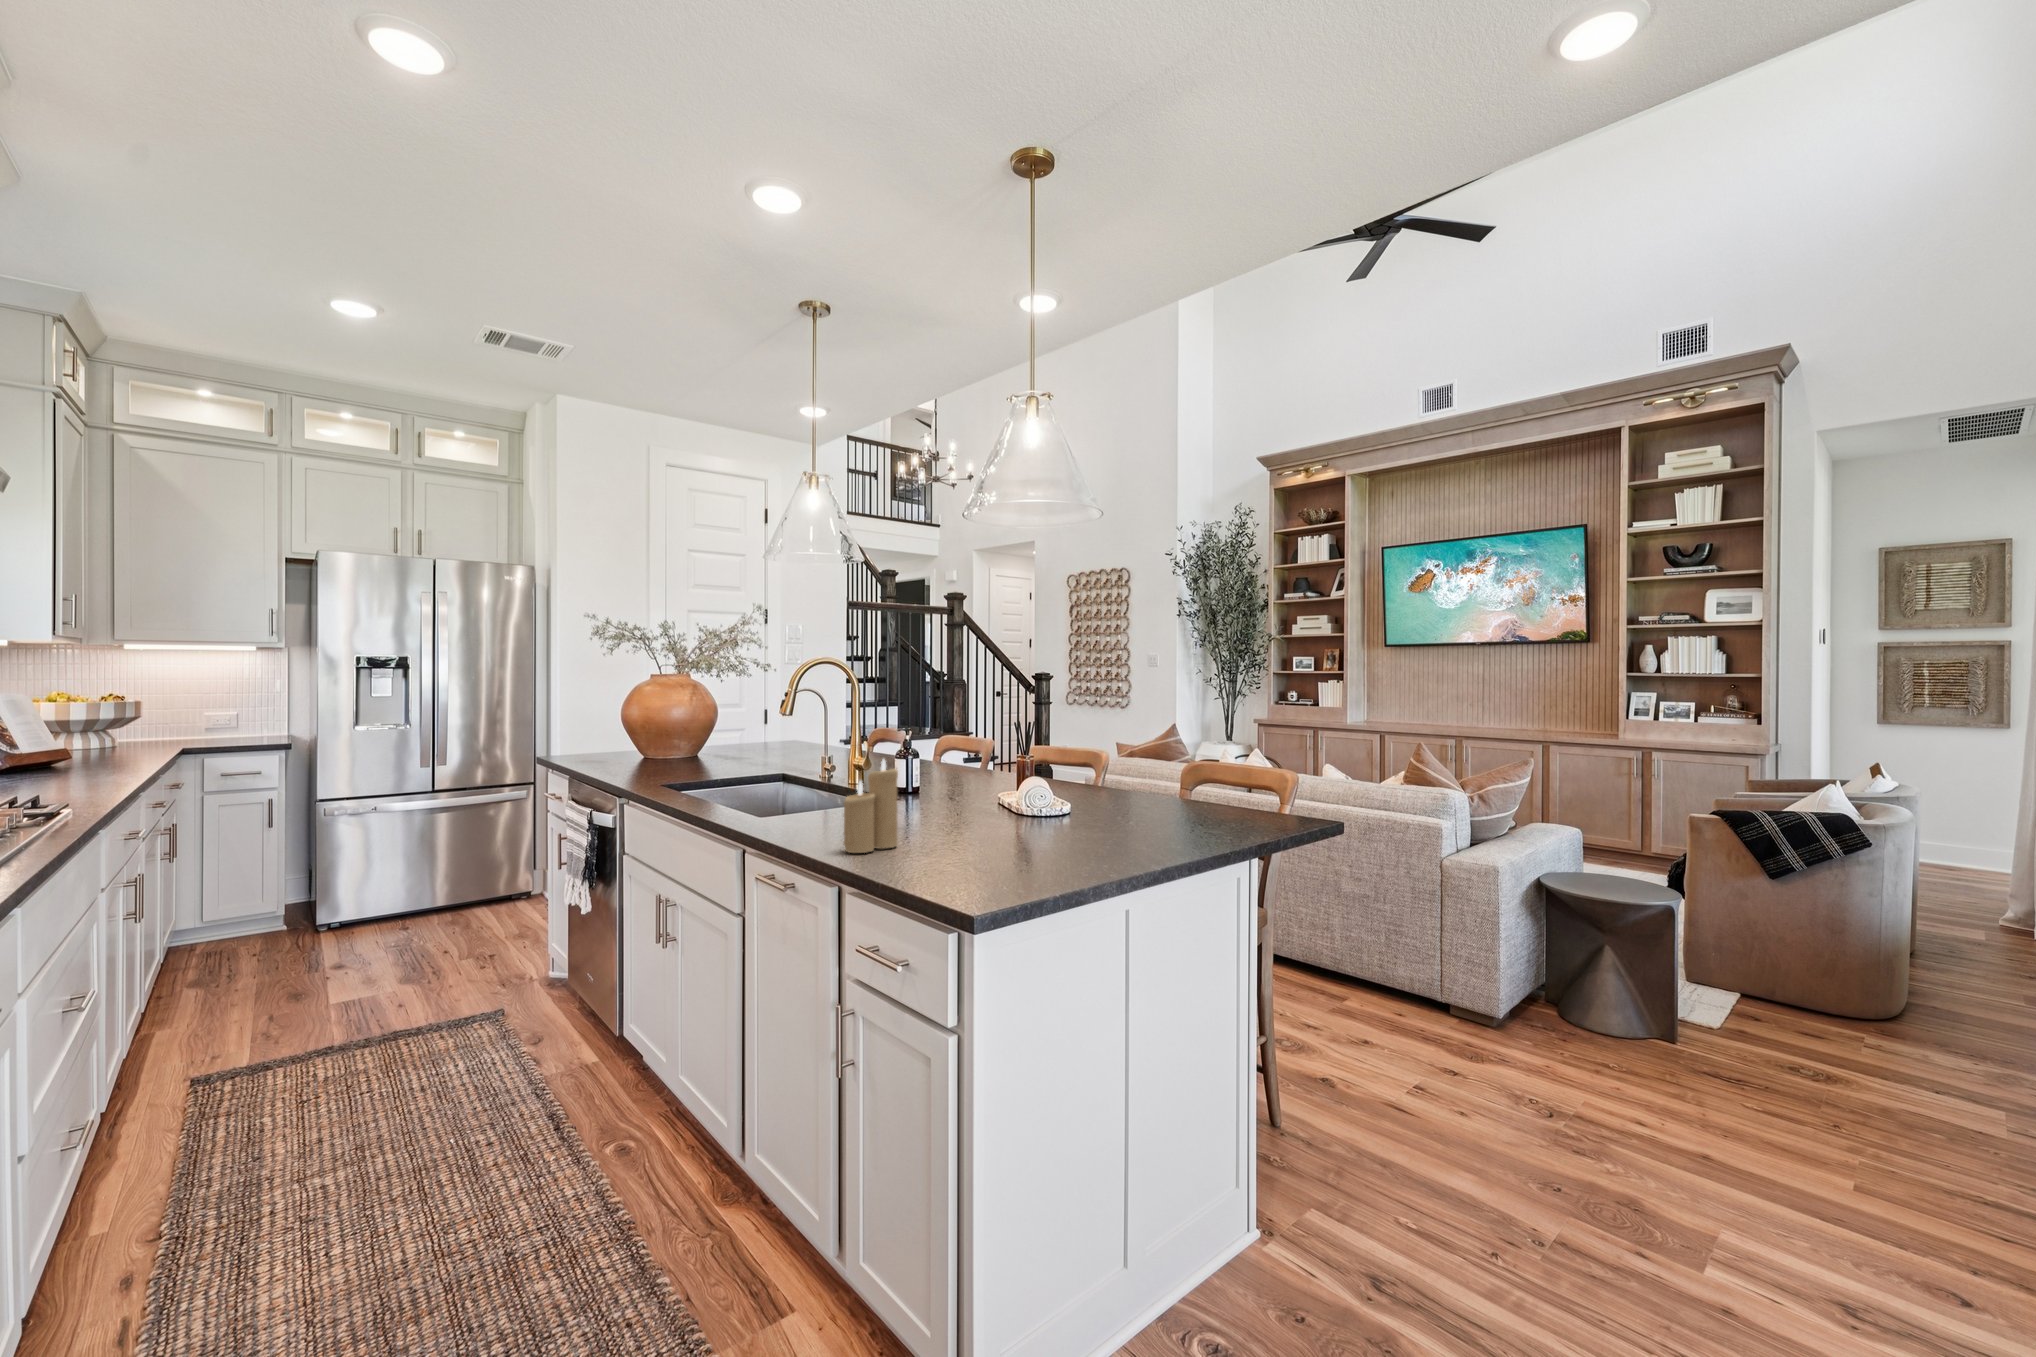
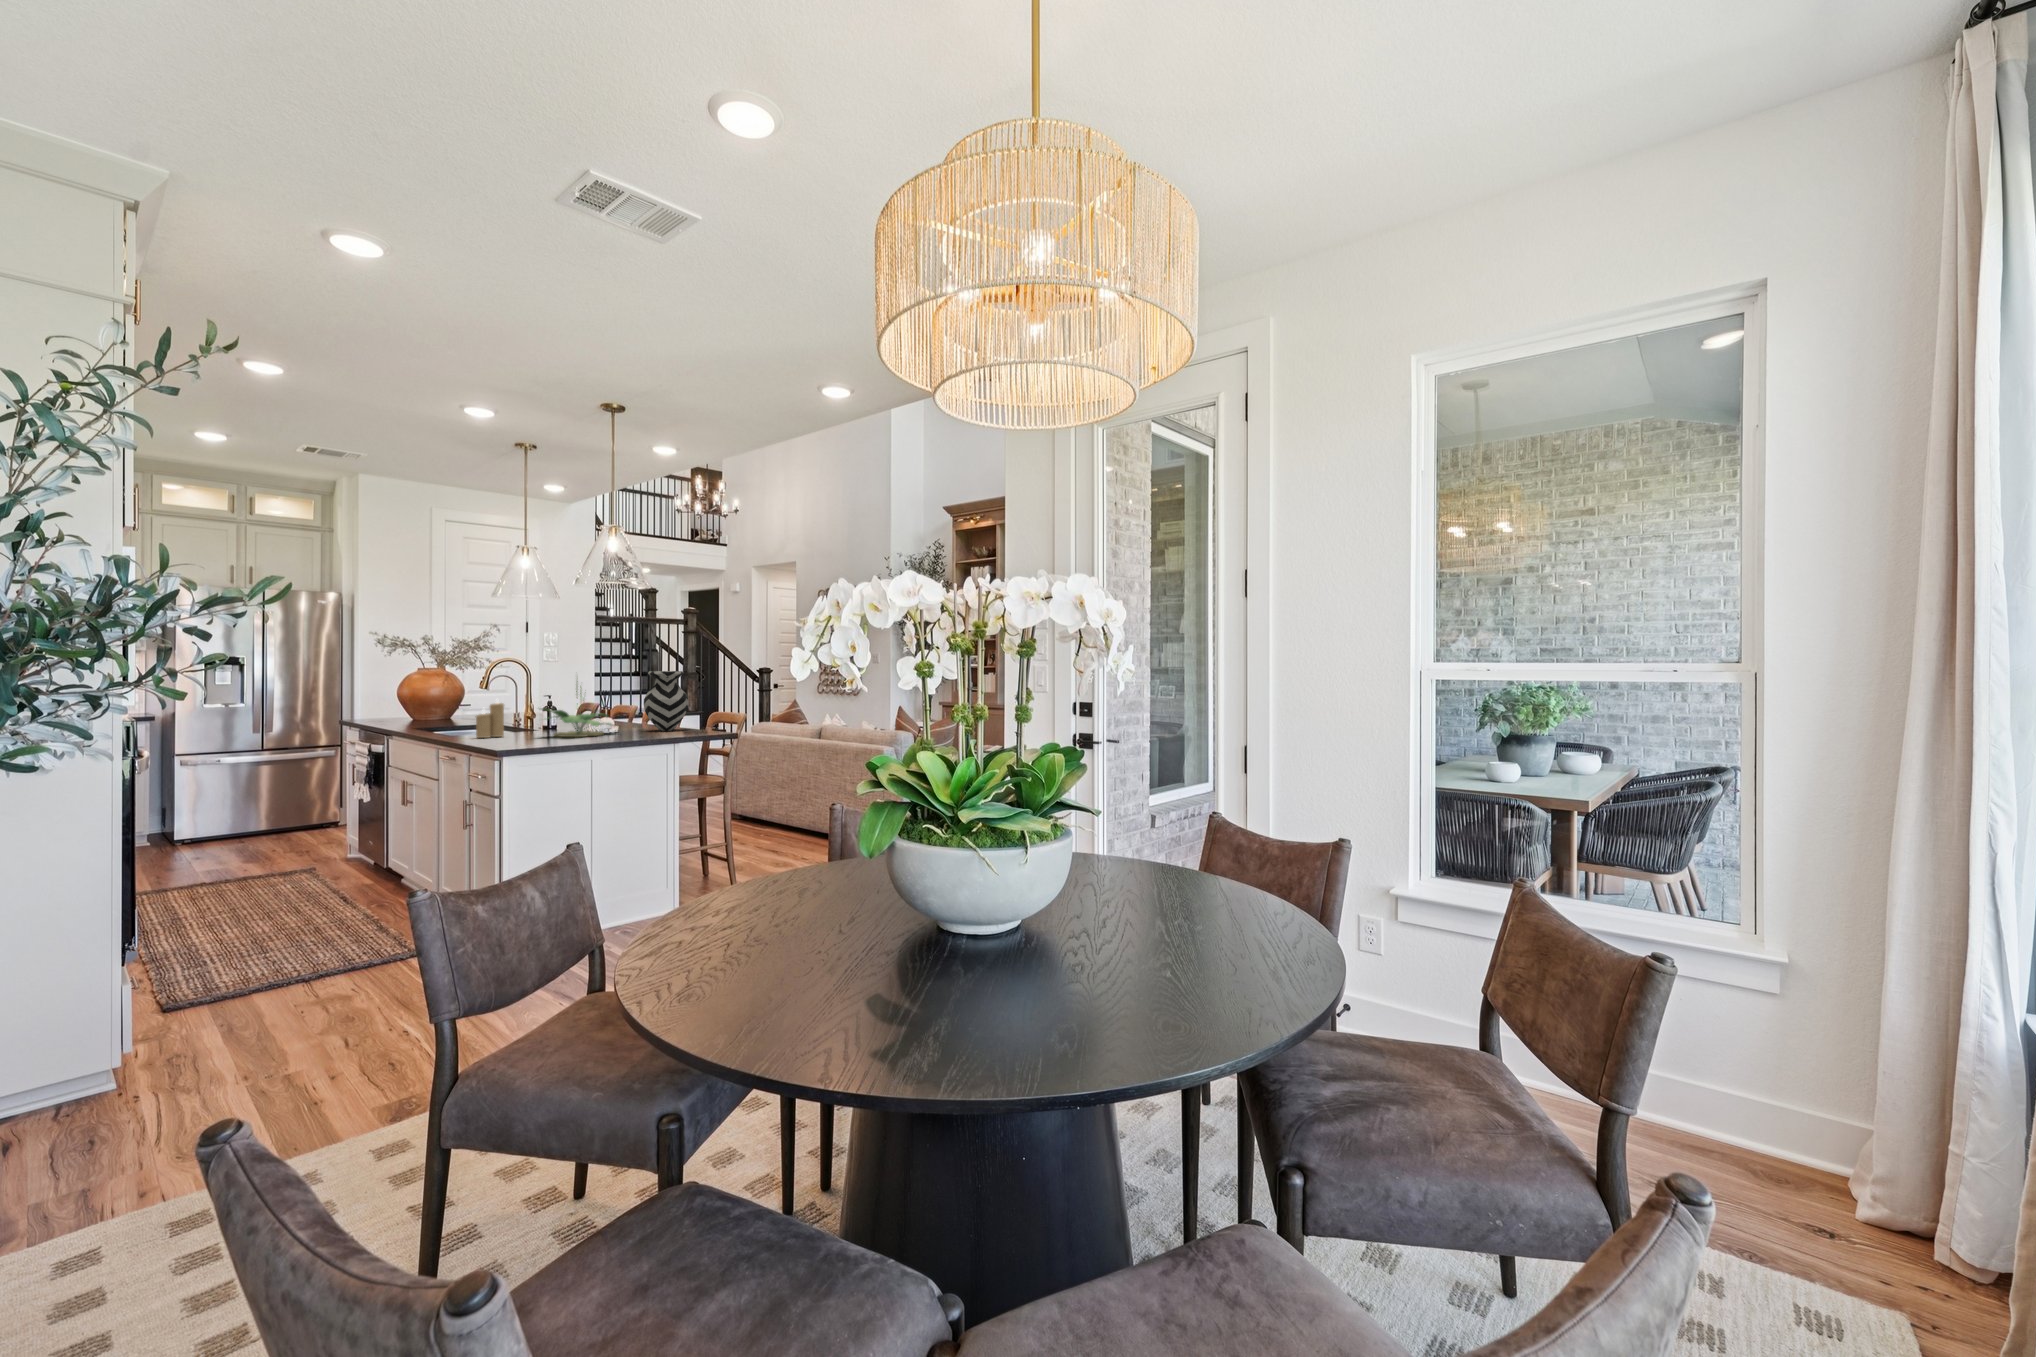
vase: none [1152,693,1244,825] -> present [644,671,688,731]
potted plant: none [980,699,1134,857] -> present [551,681,611,737]

